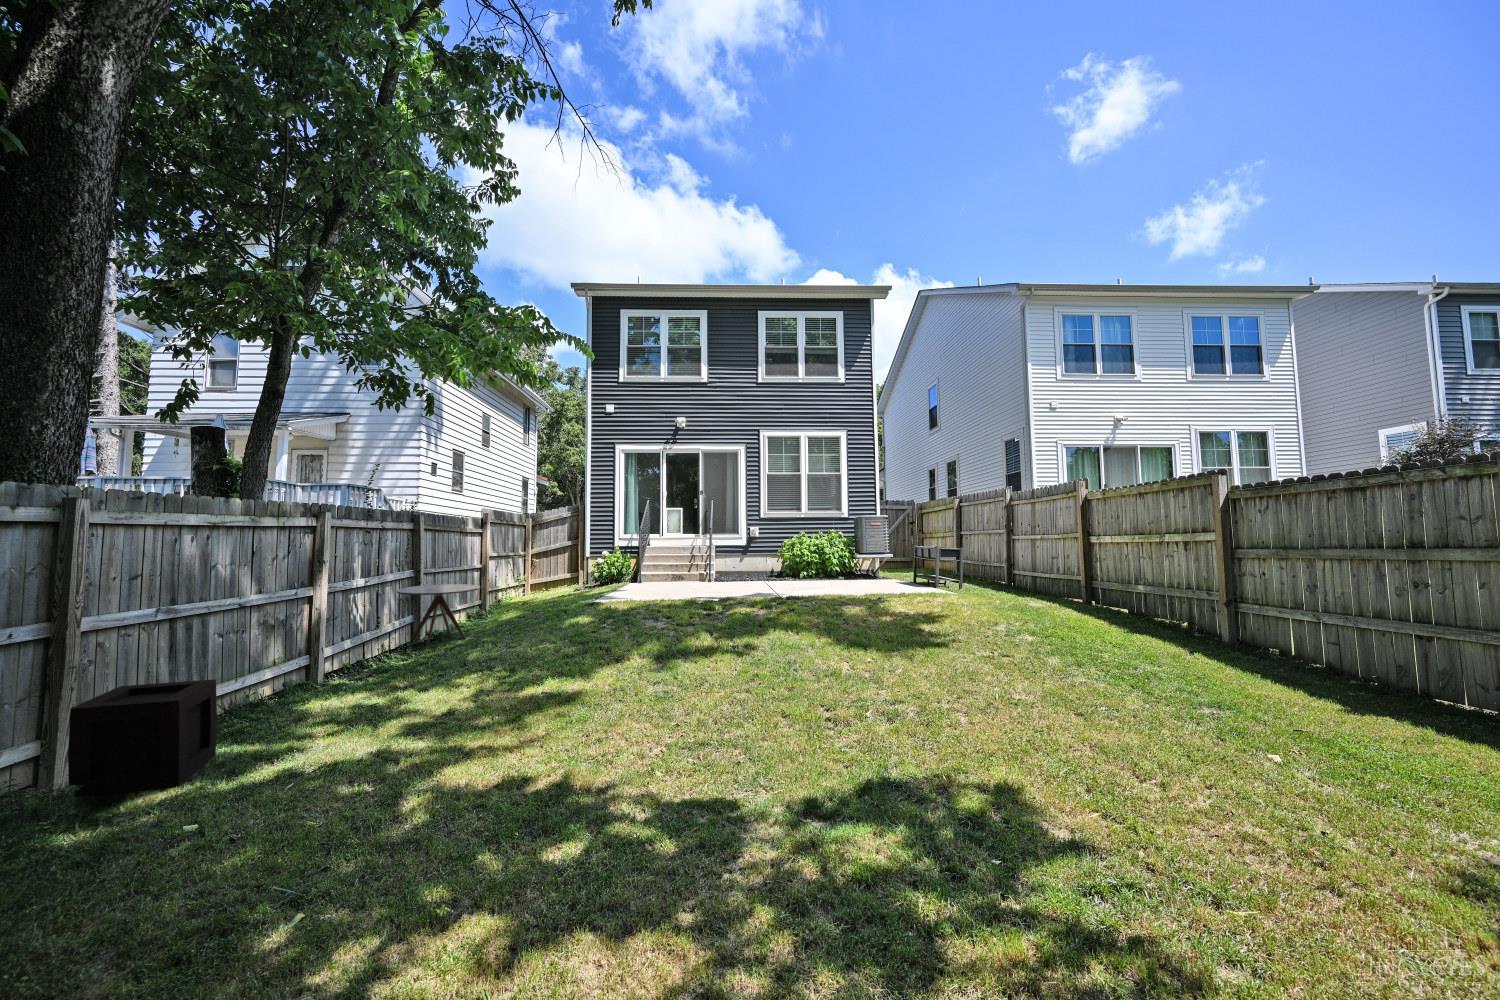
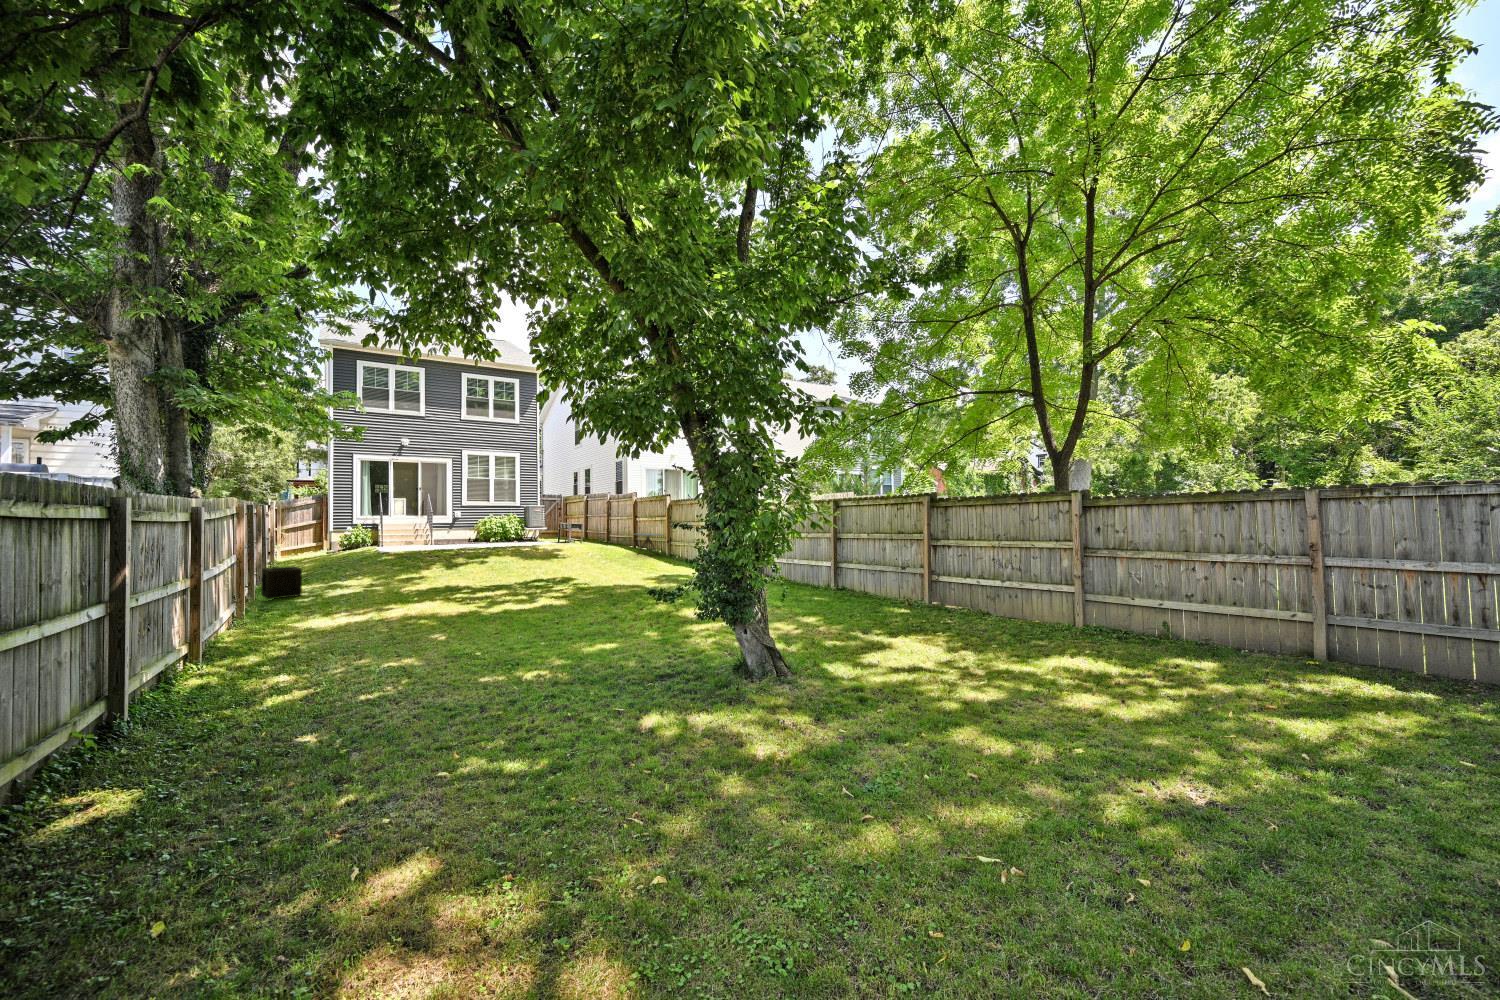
round table: present [396,584,480,645] -> present [634,533,663,555]

